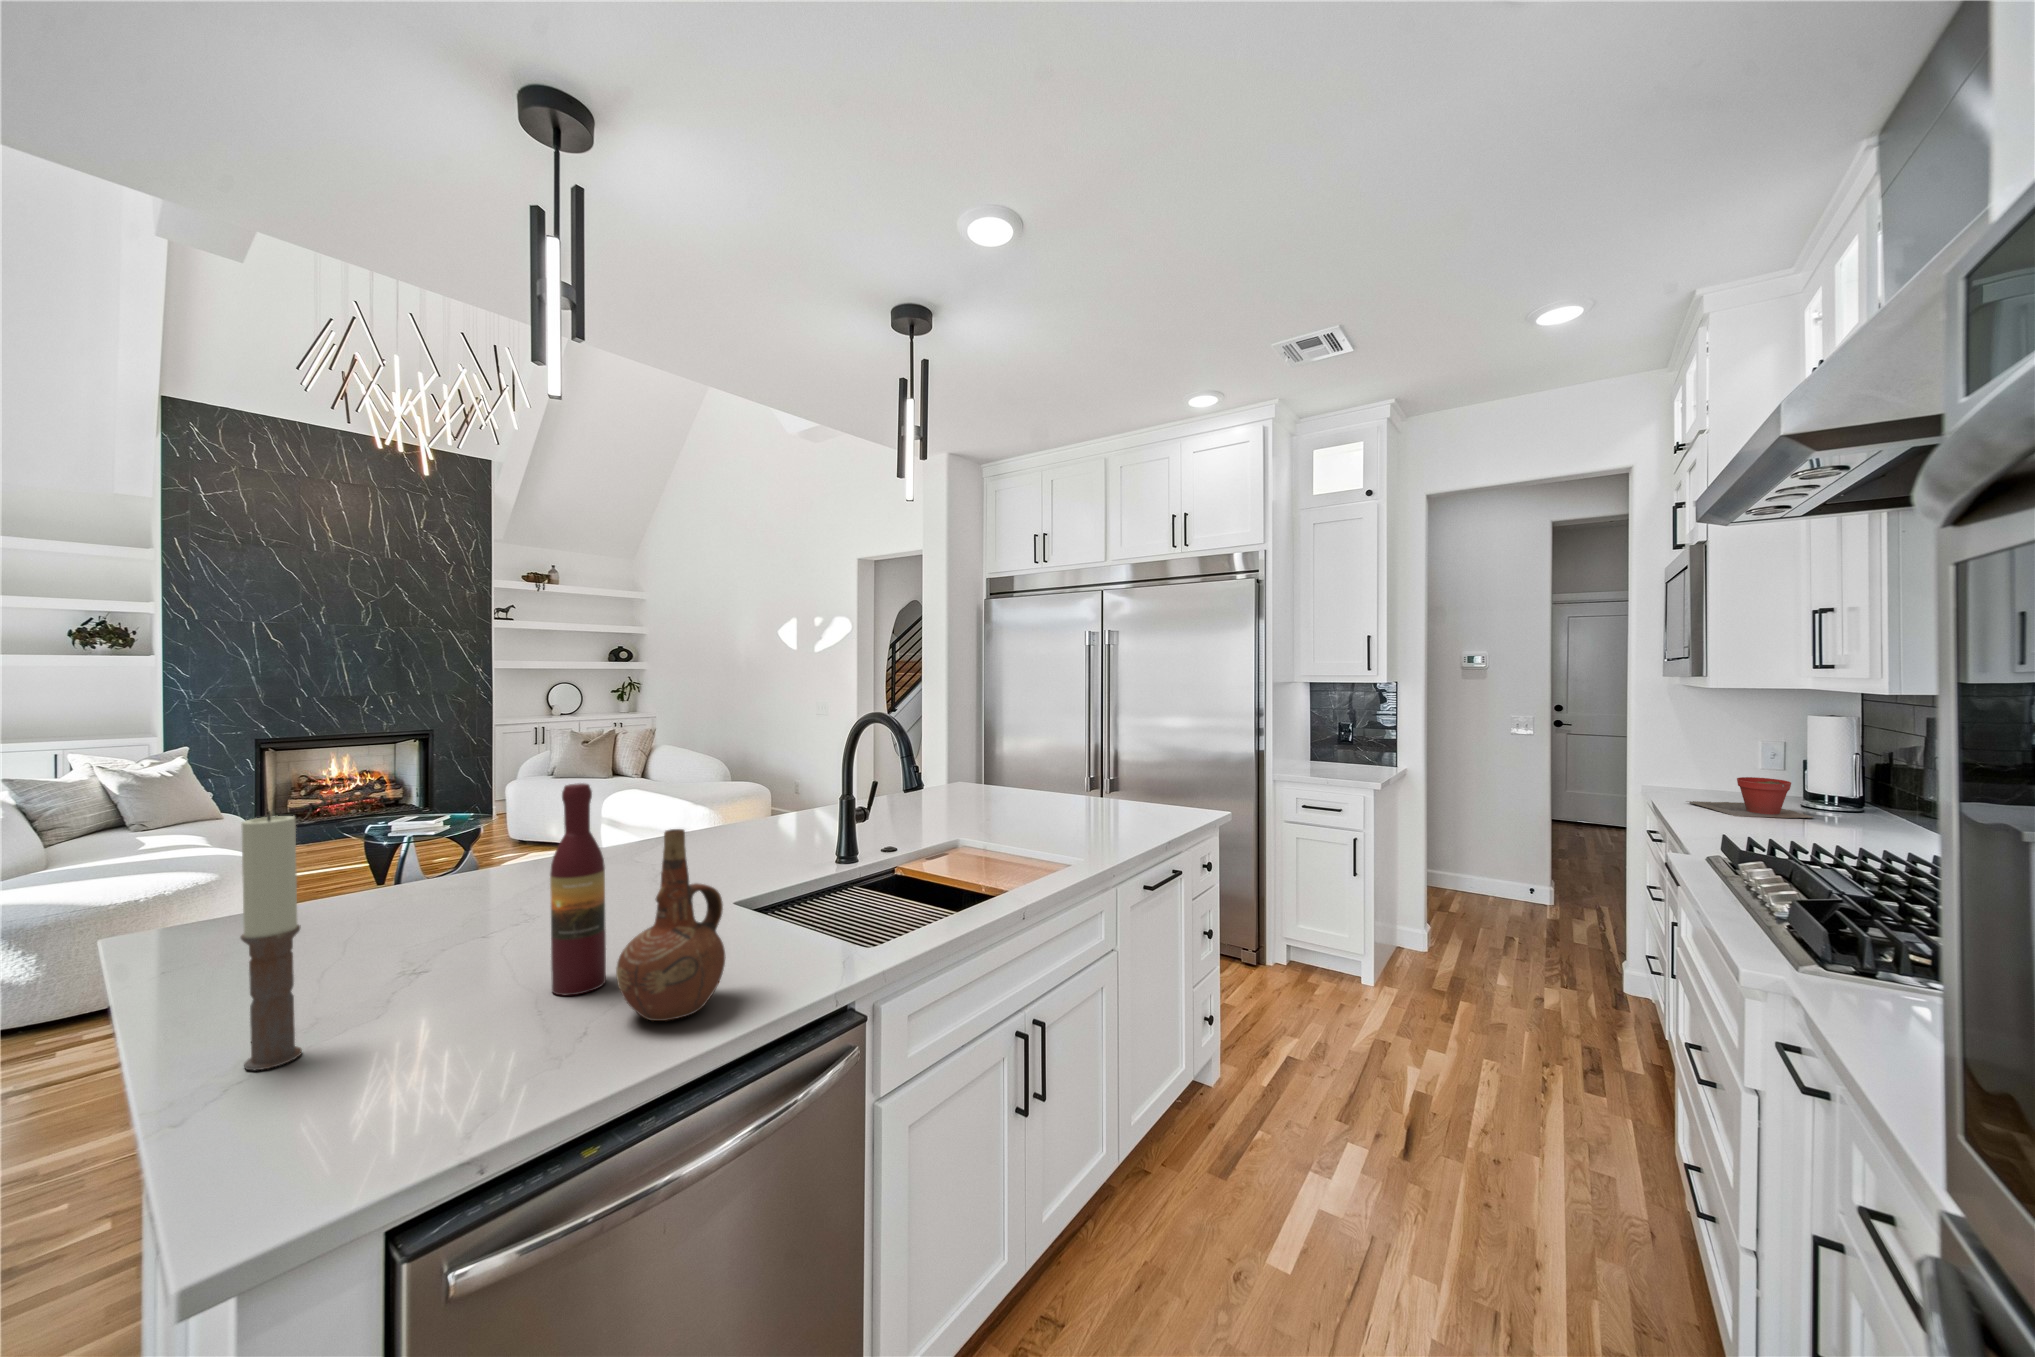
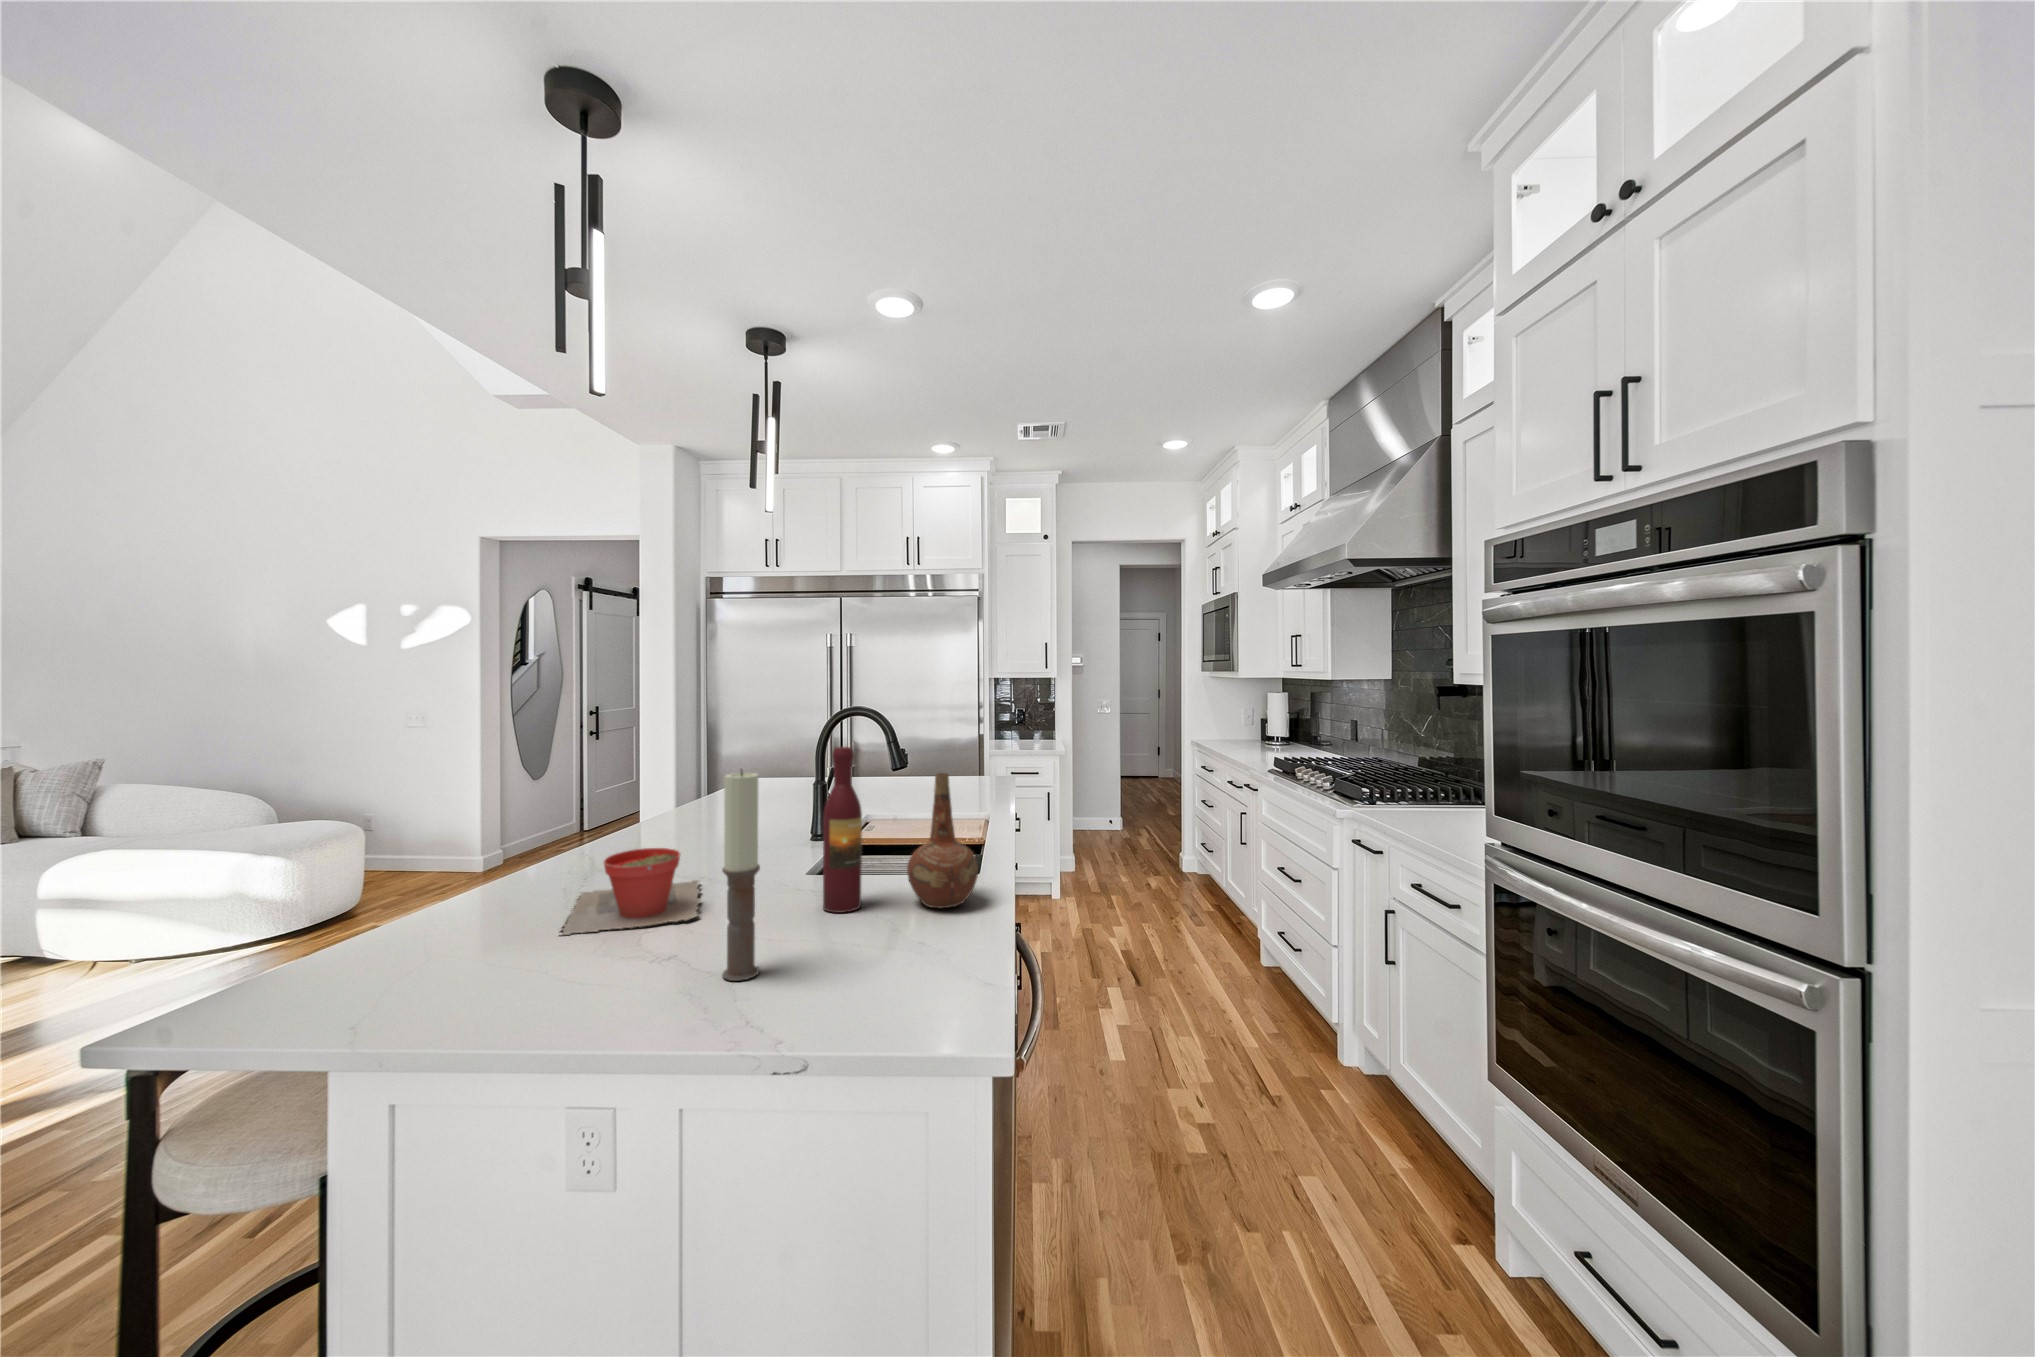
plant pot: present [1690,777,1813,818] -> present [561,848,700,935]

